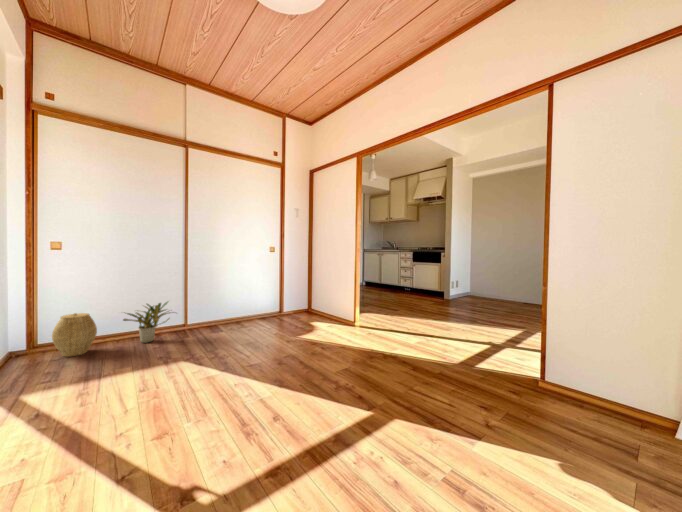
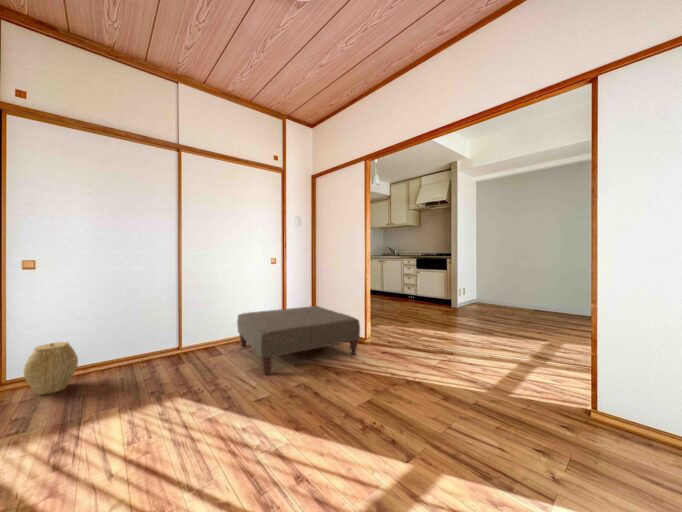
ottoman: none [237,292,348,348] -> present [237,306,360,375]
potted plant: present [123,302,170,343] -> none [106,322,172,372]

